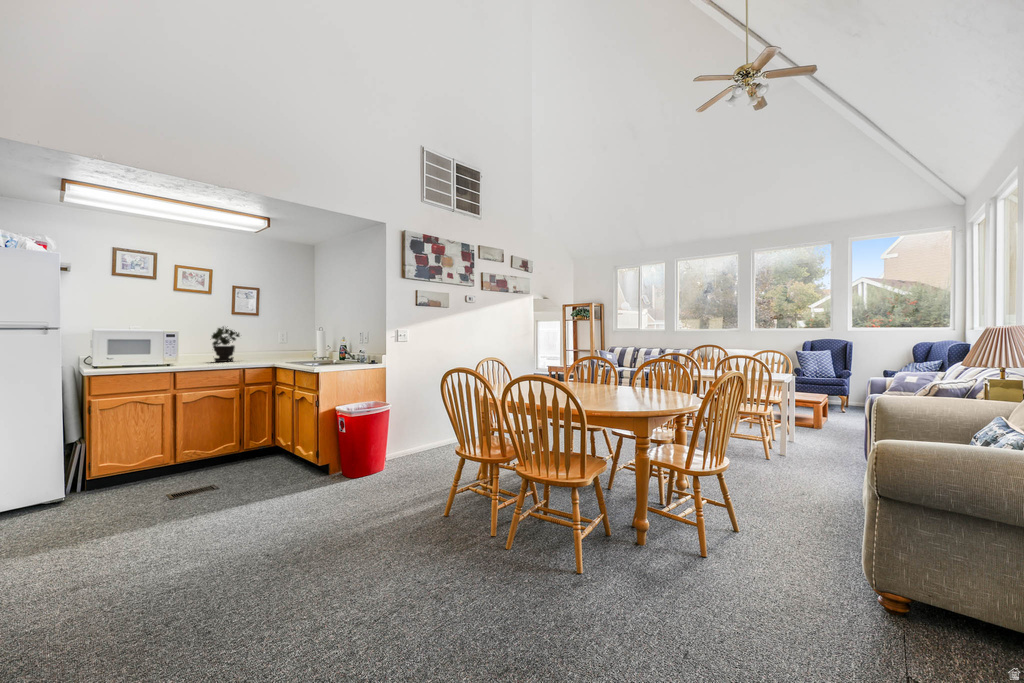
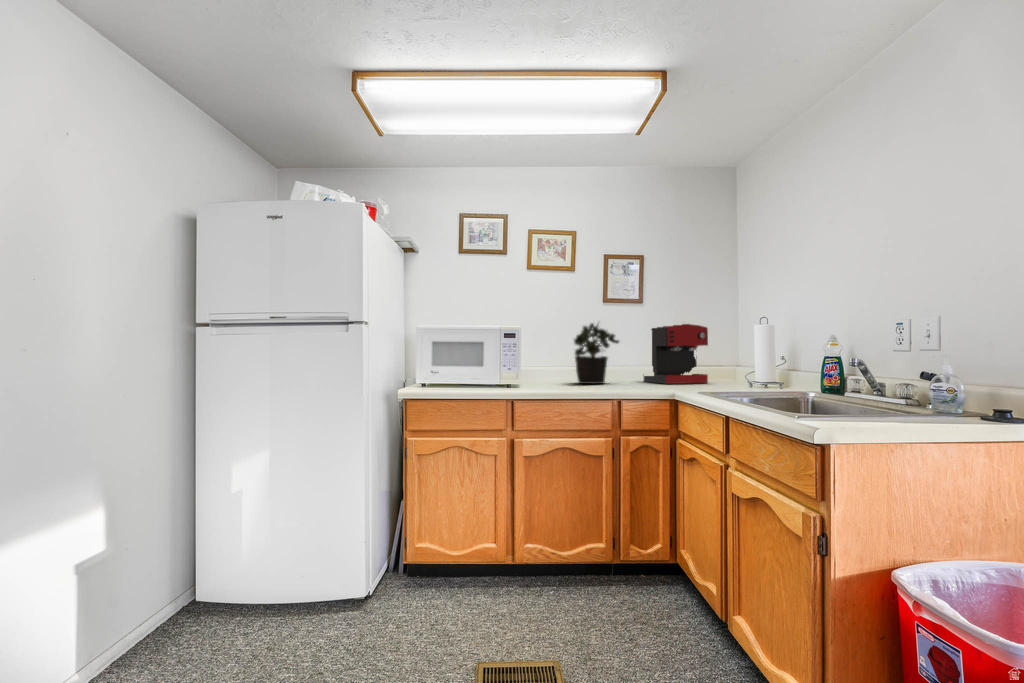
coffee maker: none [258,325,296,360] -> present [643,324,708,384]

